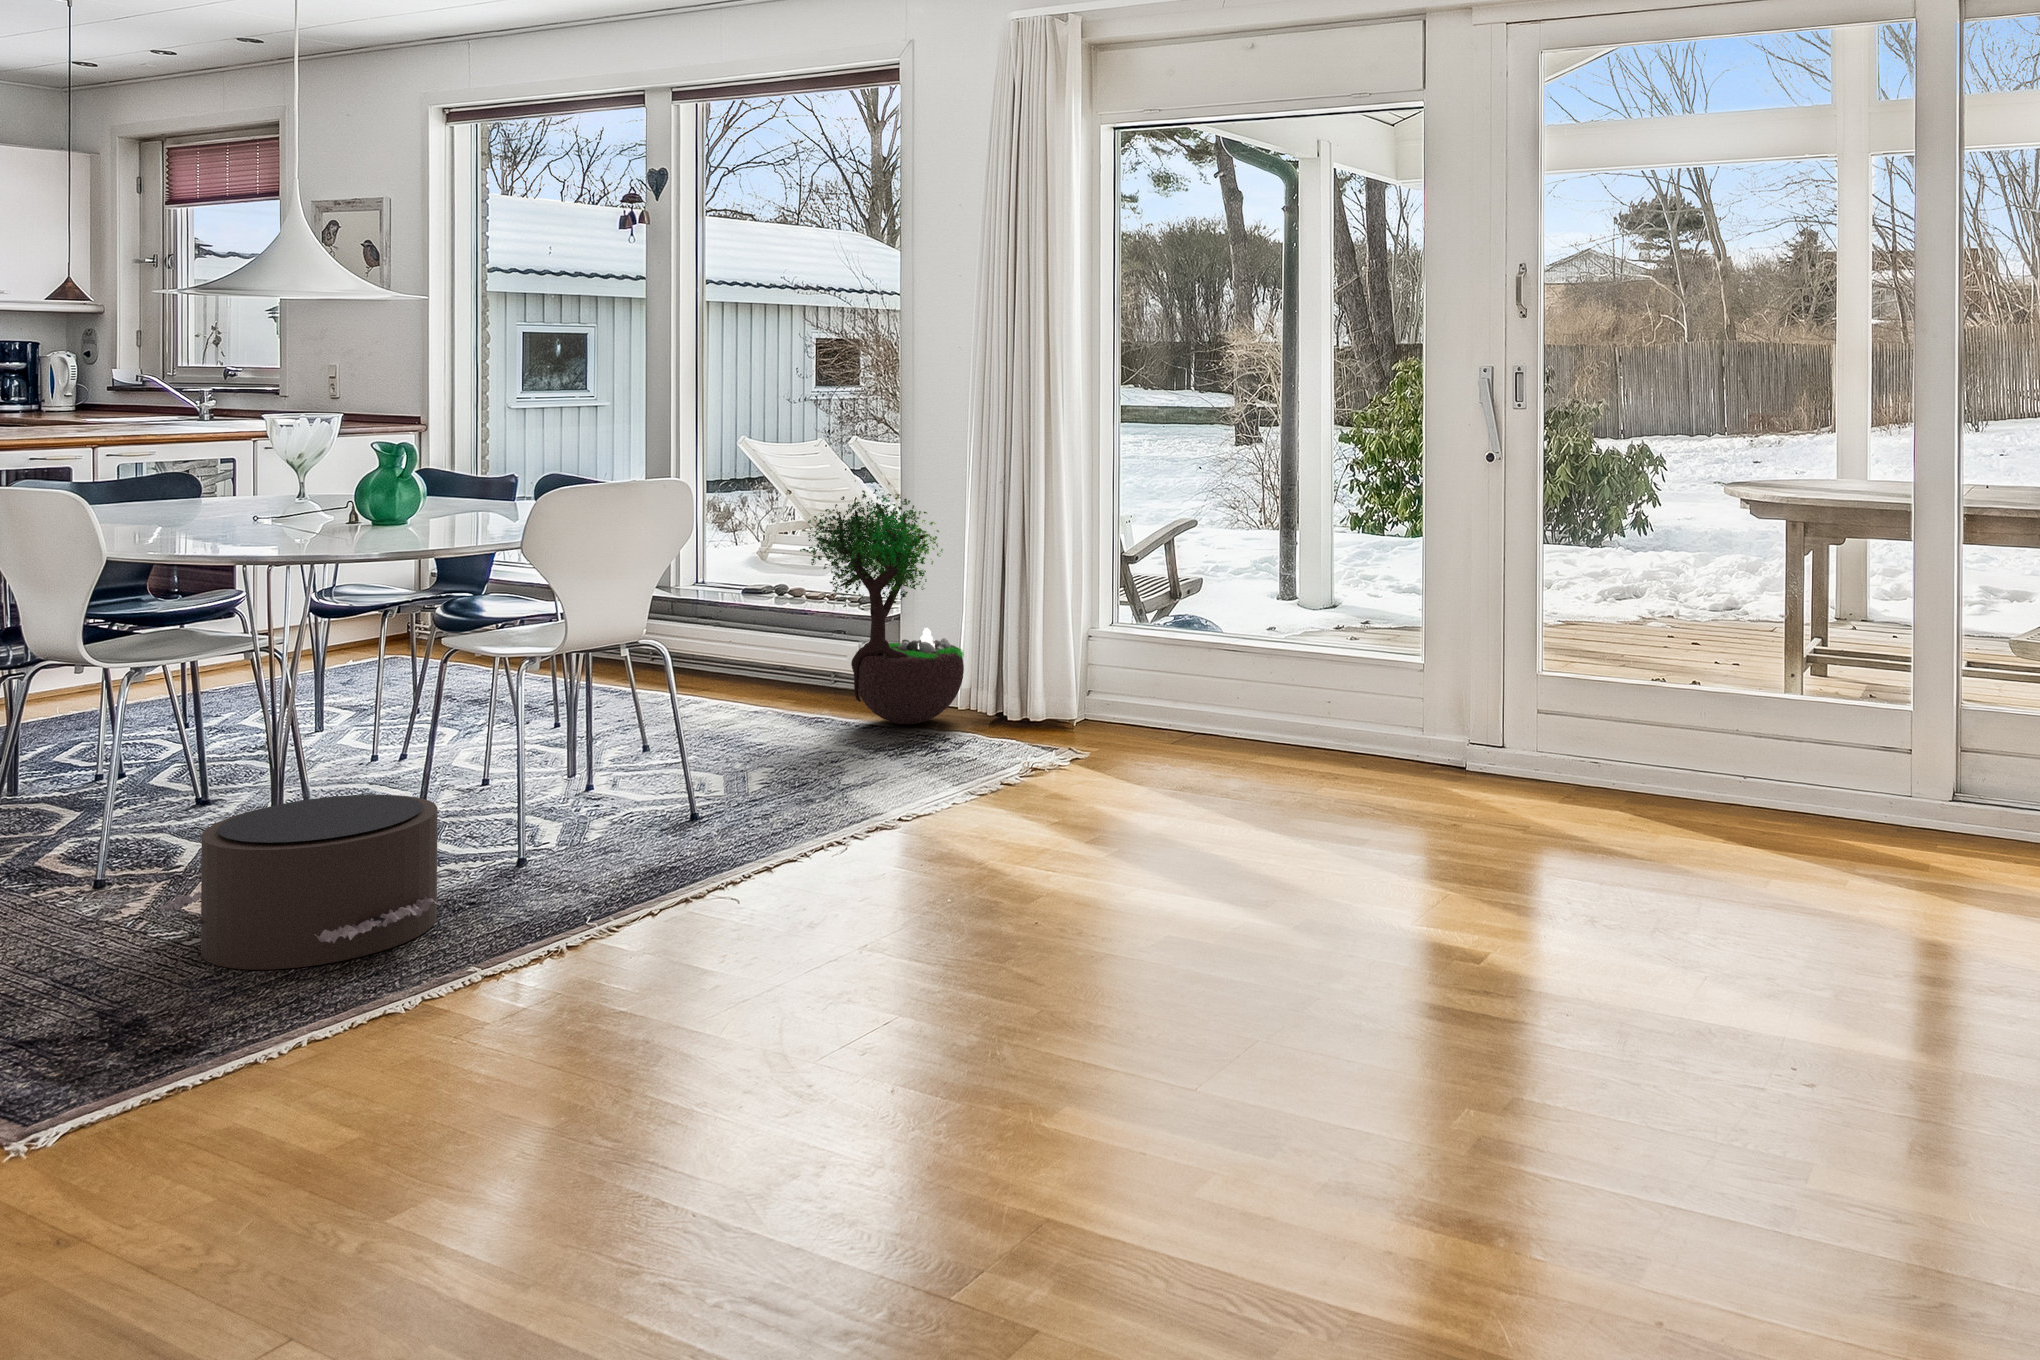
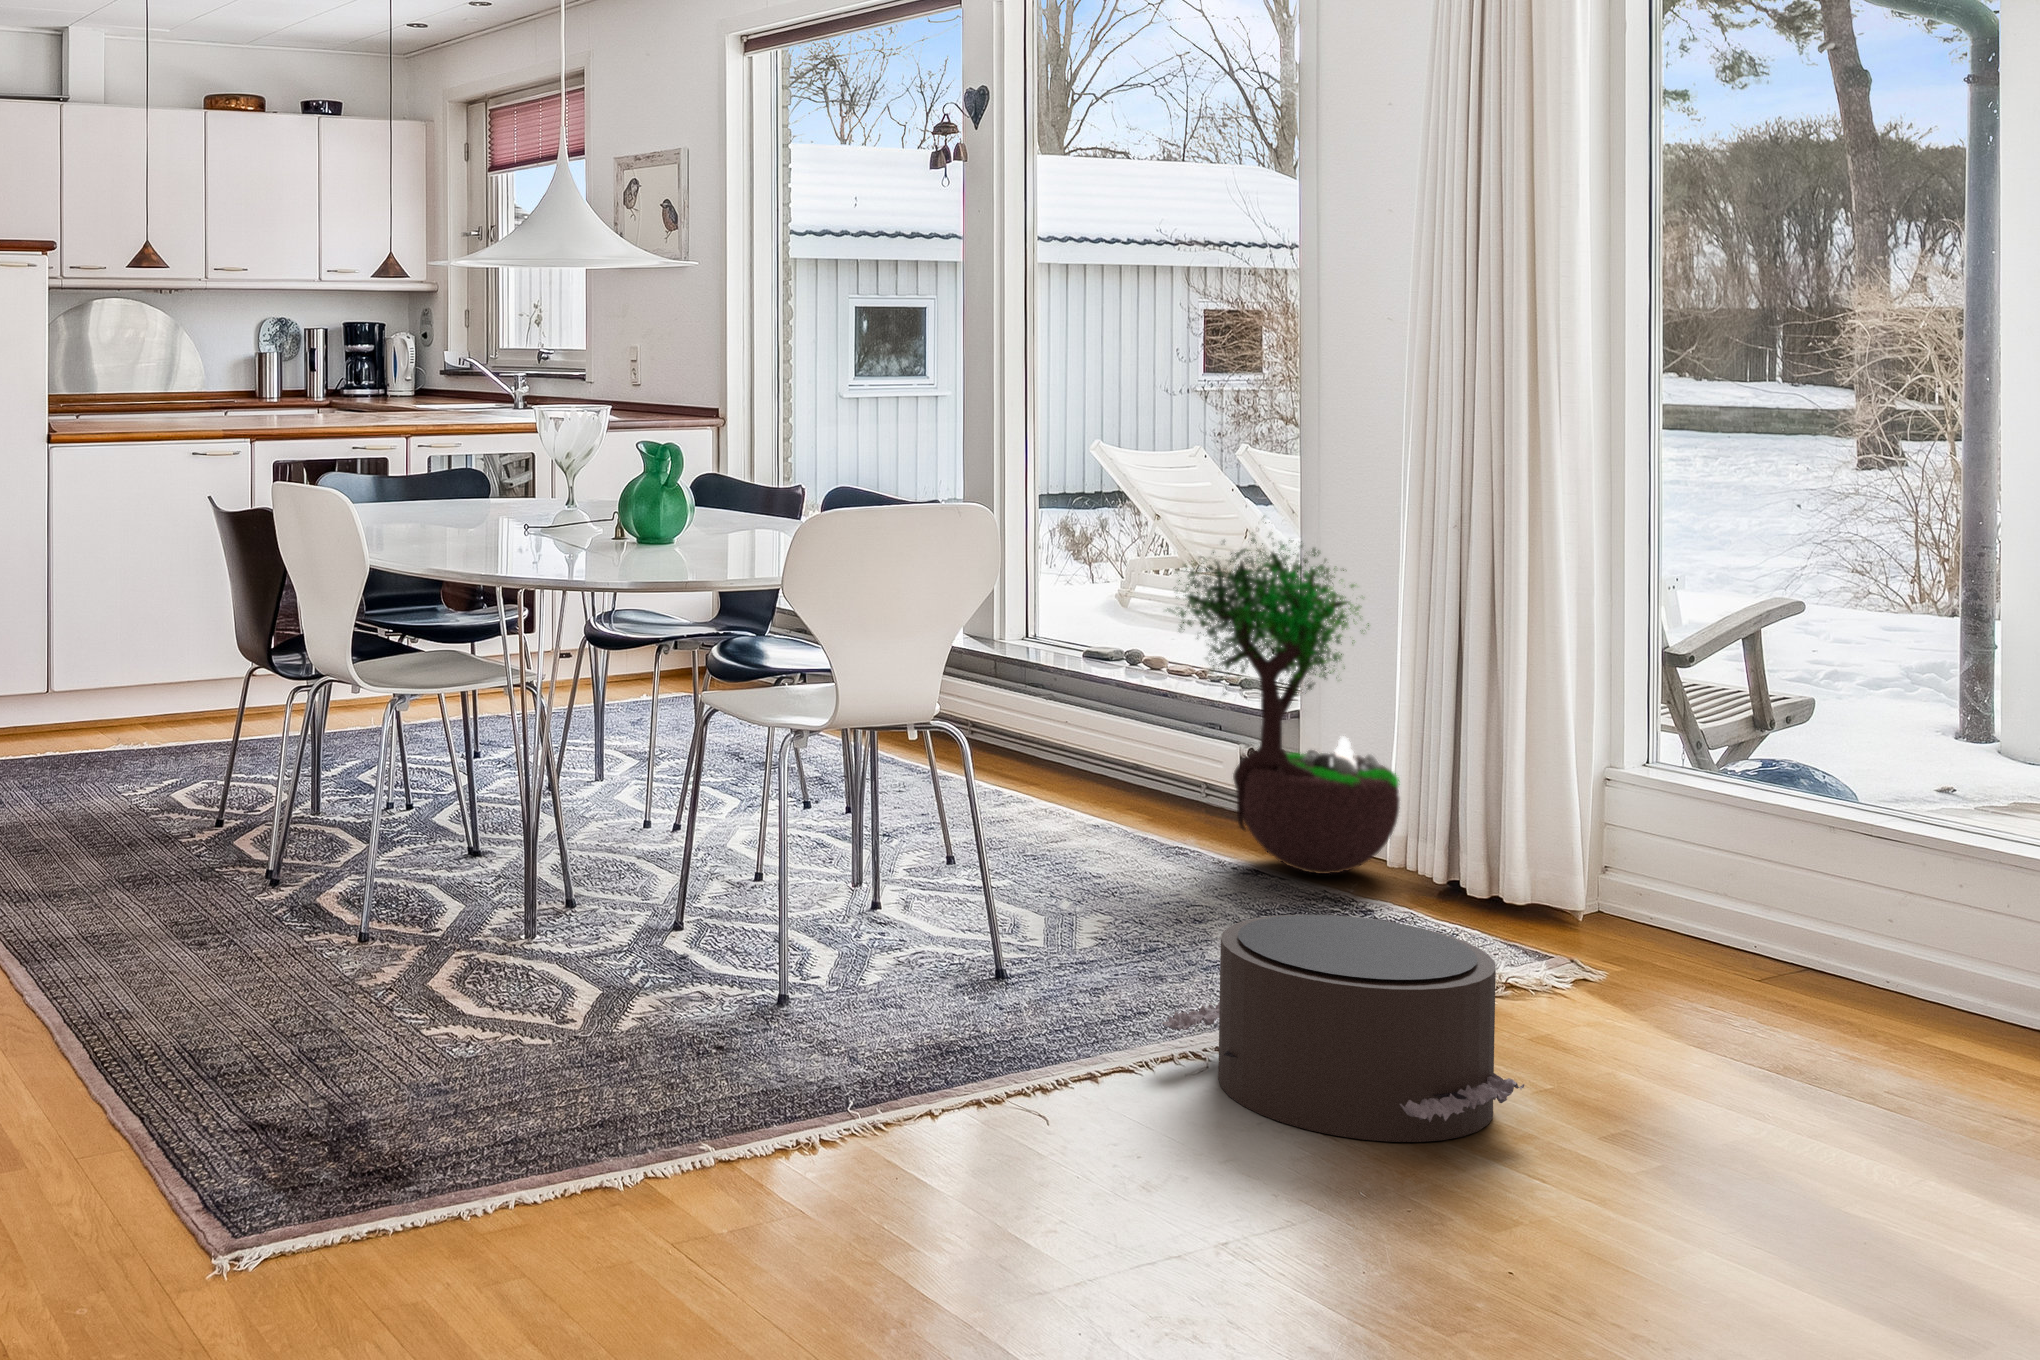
pouf: present [160,795,443,970] -> present [1163,915,1525,1142]

